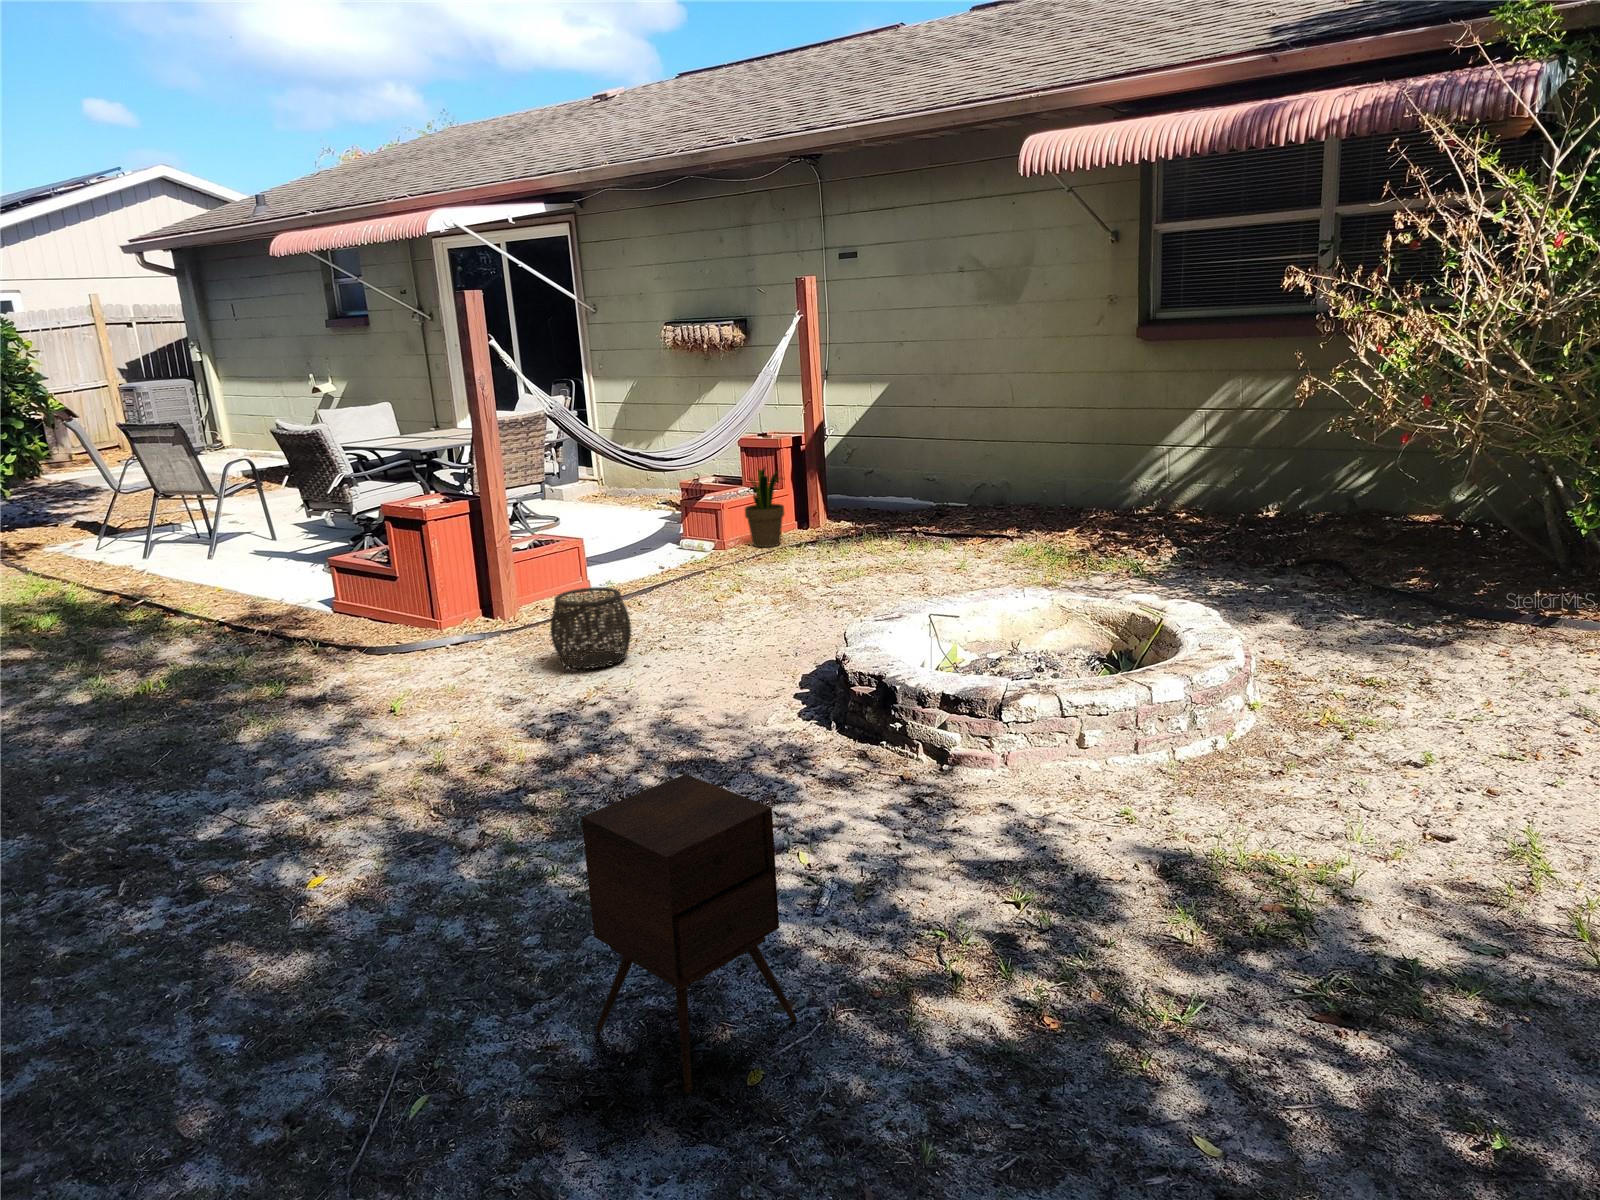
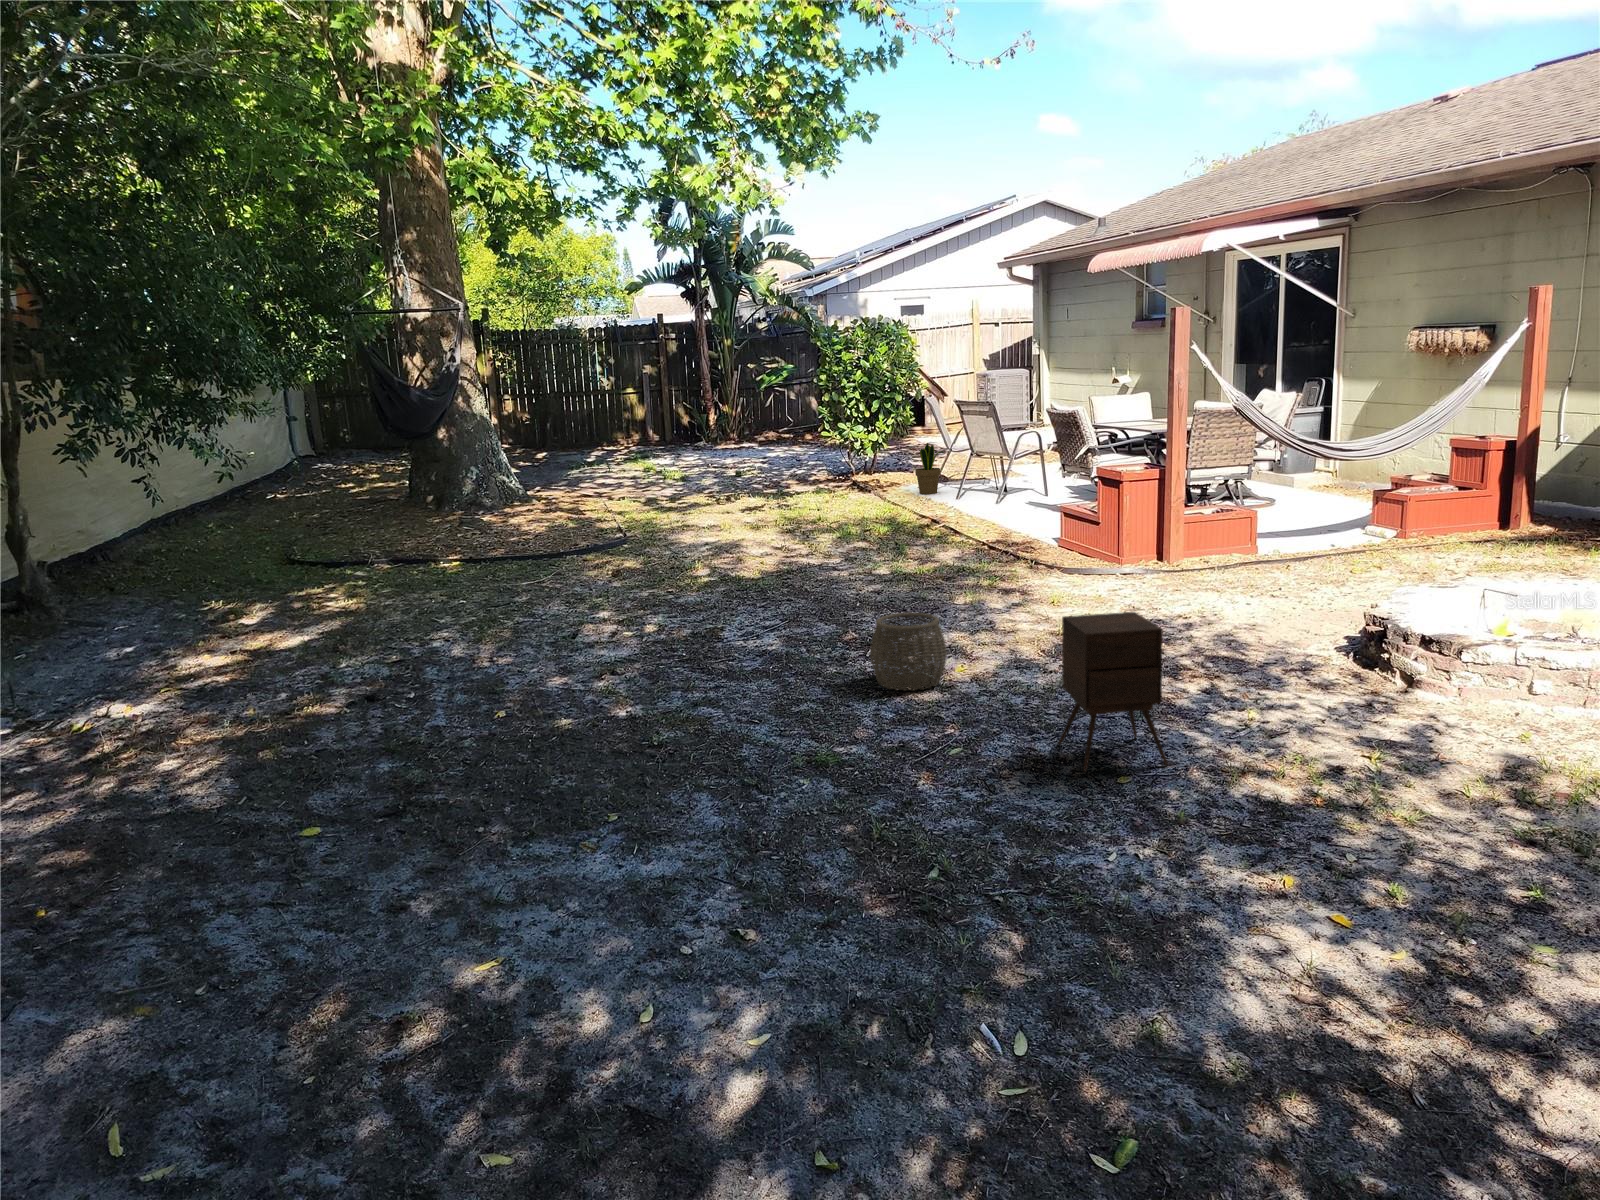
potted plant: present [745,467,784,547] -> present [915,444,943,494]
woven basket: present [550,587,631,669] -> present [870,613,947,691]

